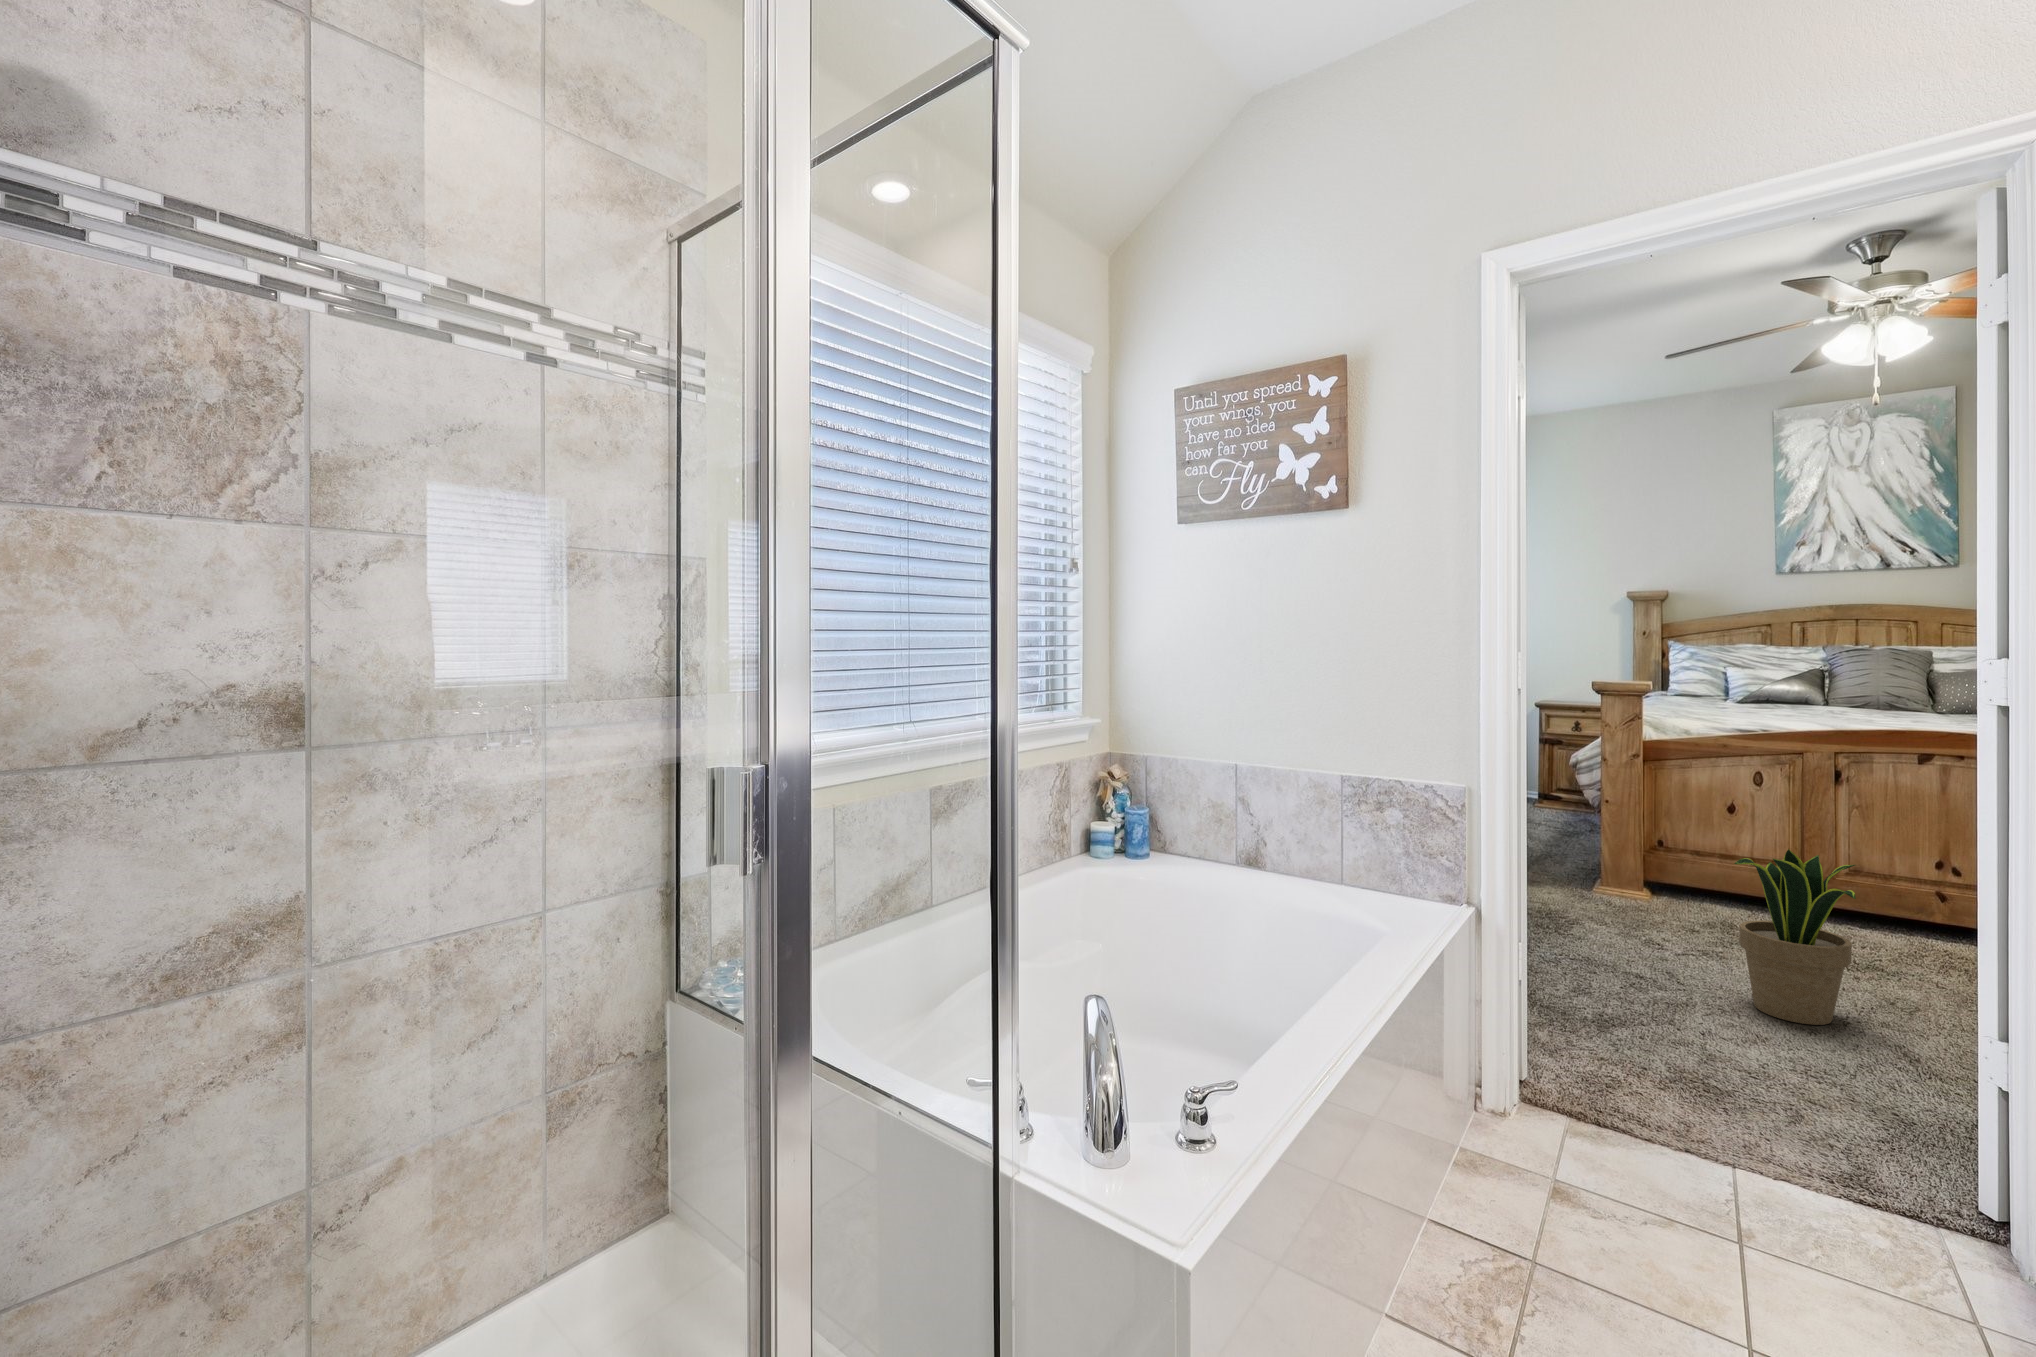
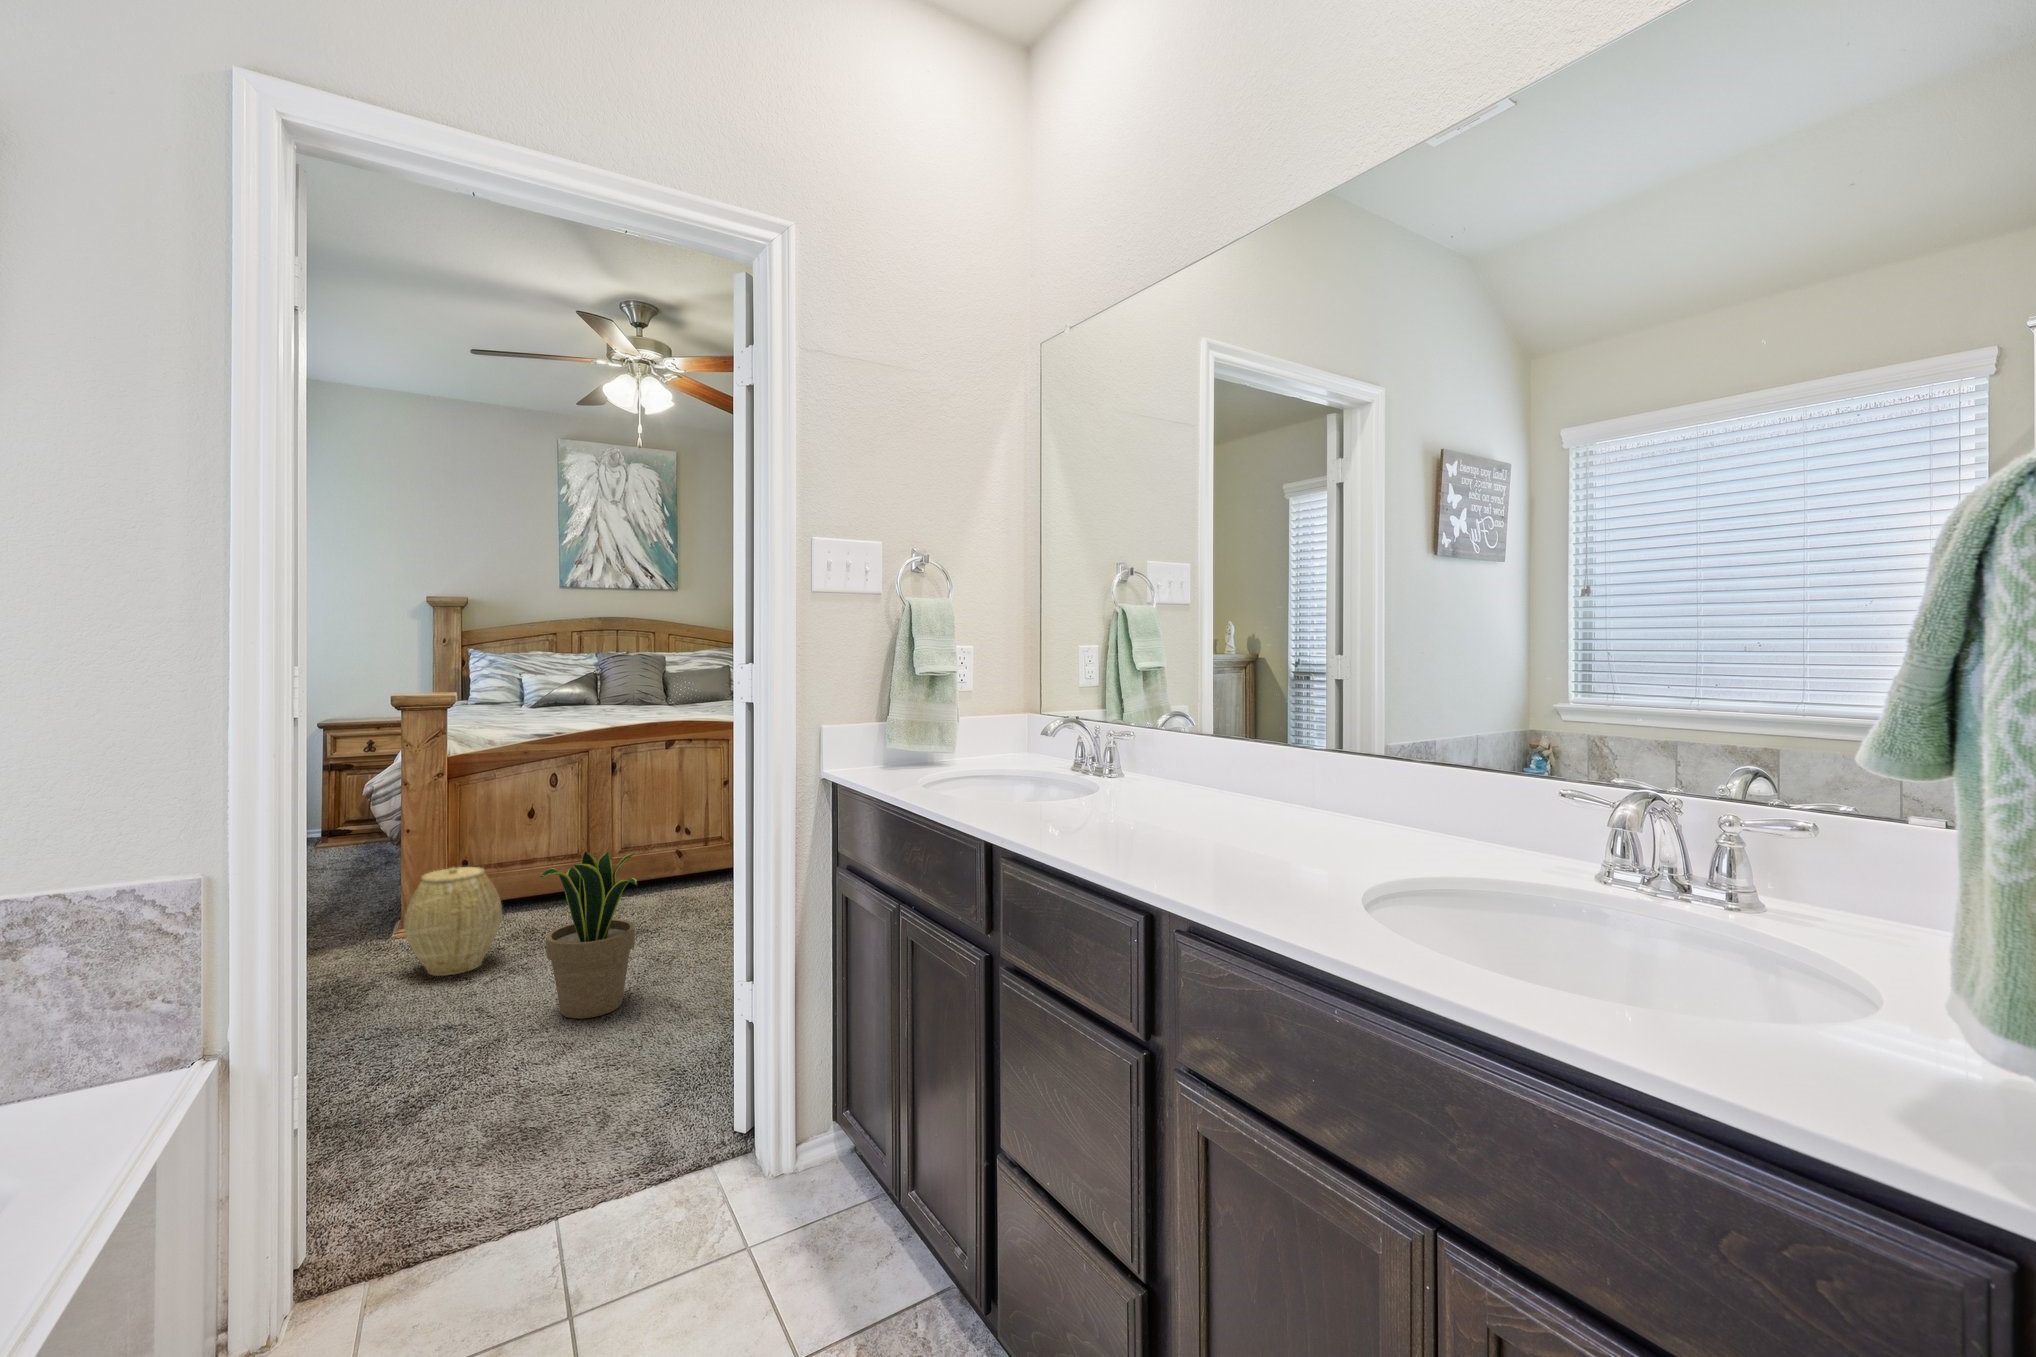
woven basket: none [1602,841,1694,939] -> present [404,867,502,976]

